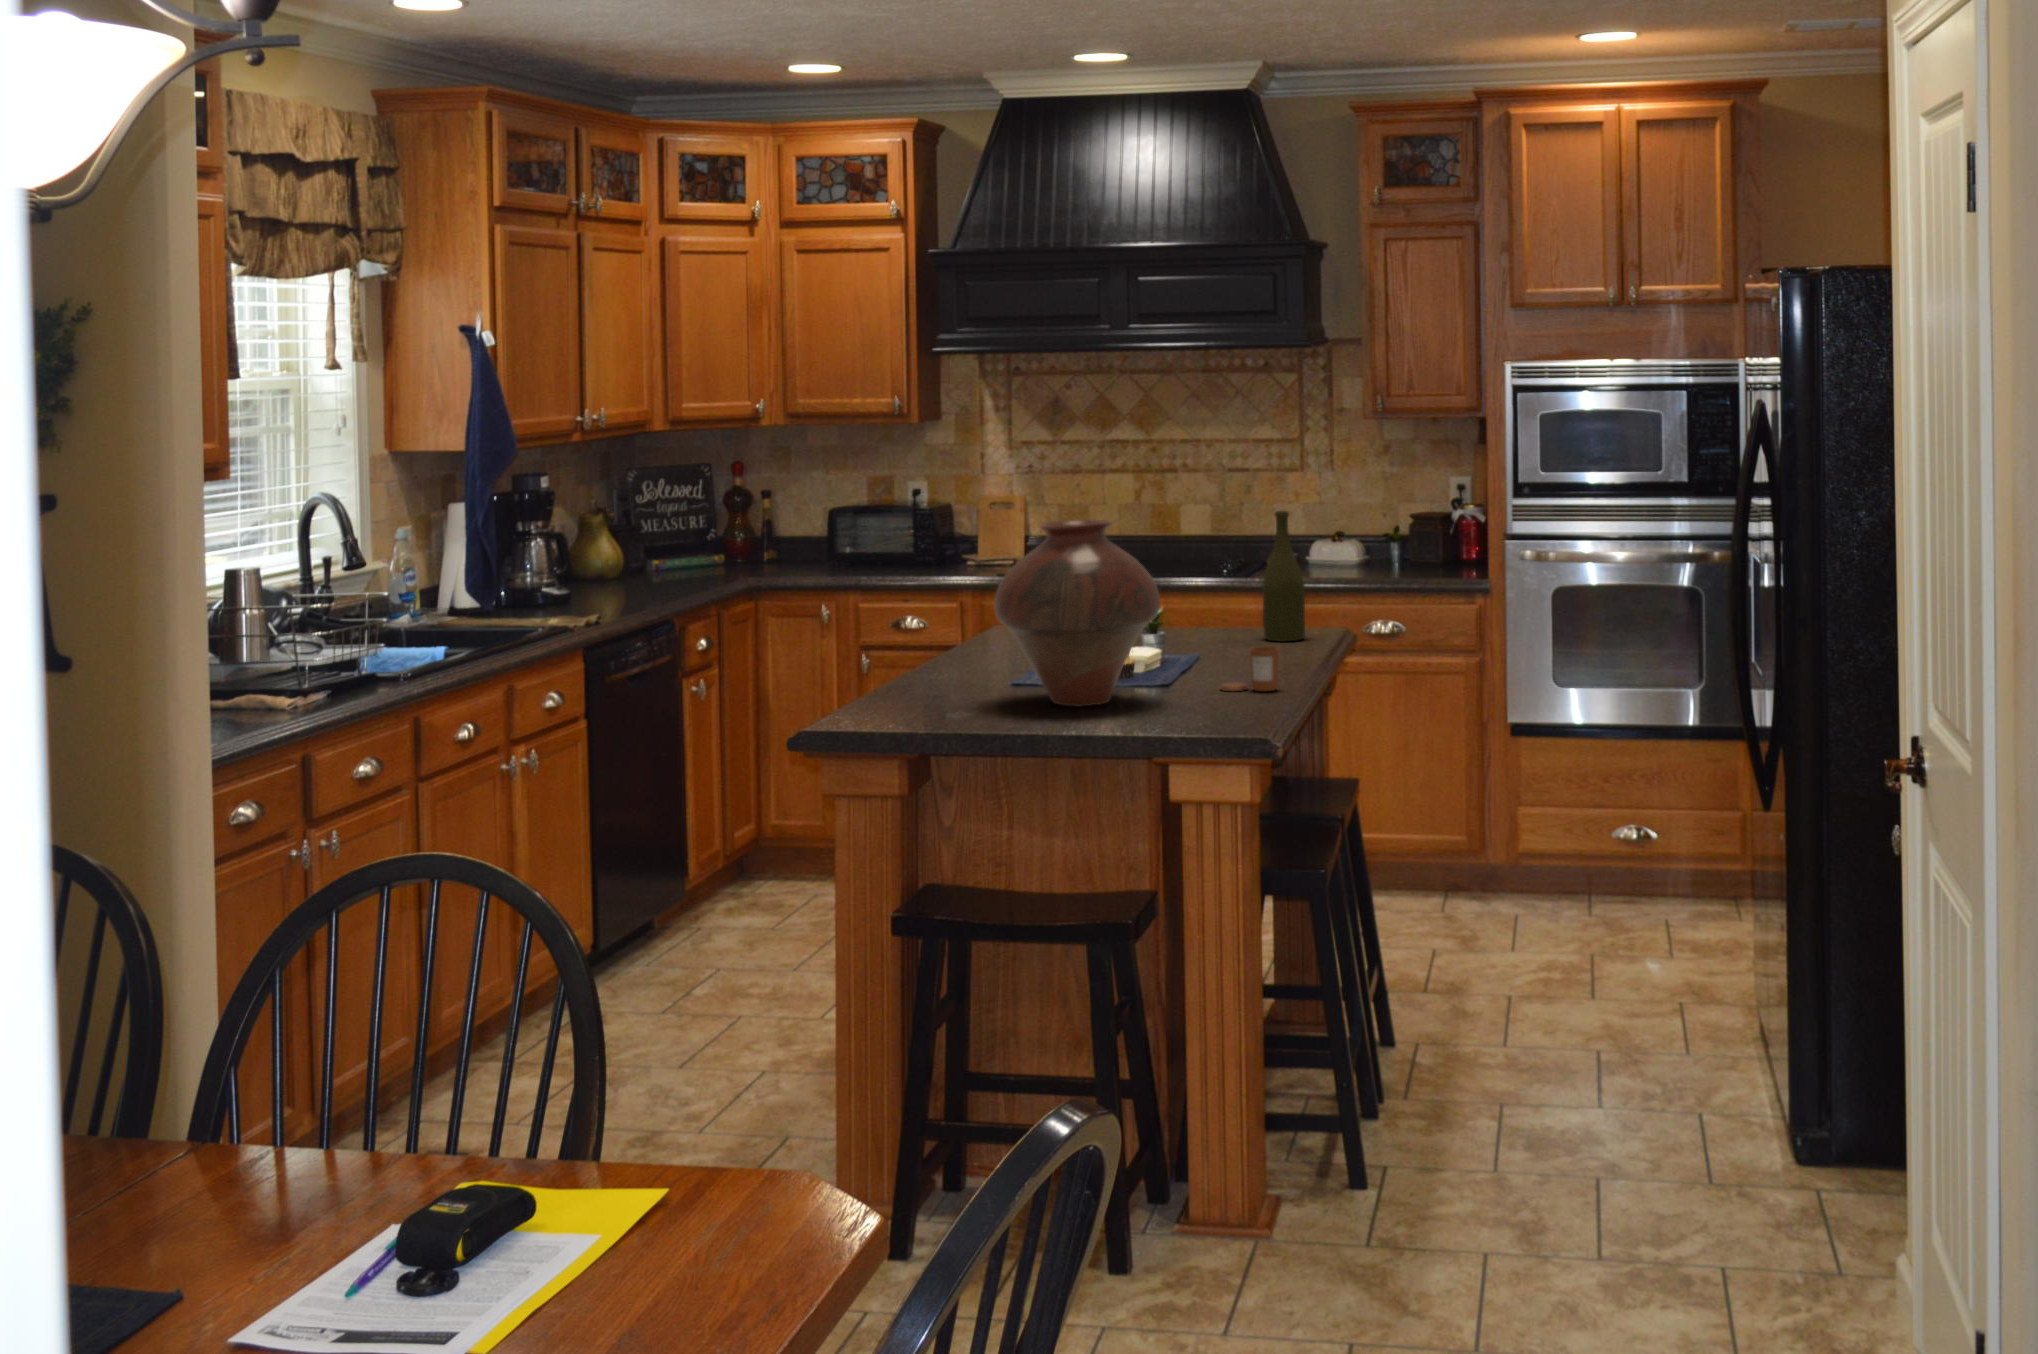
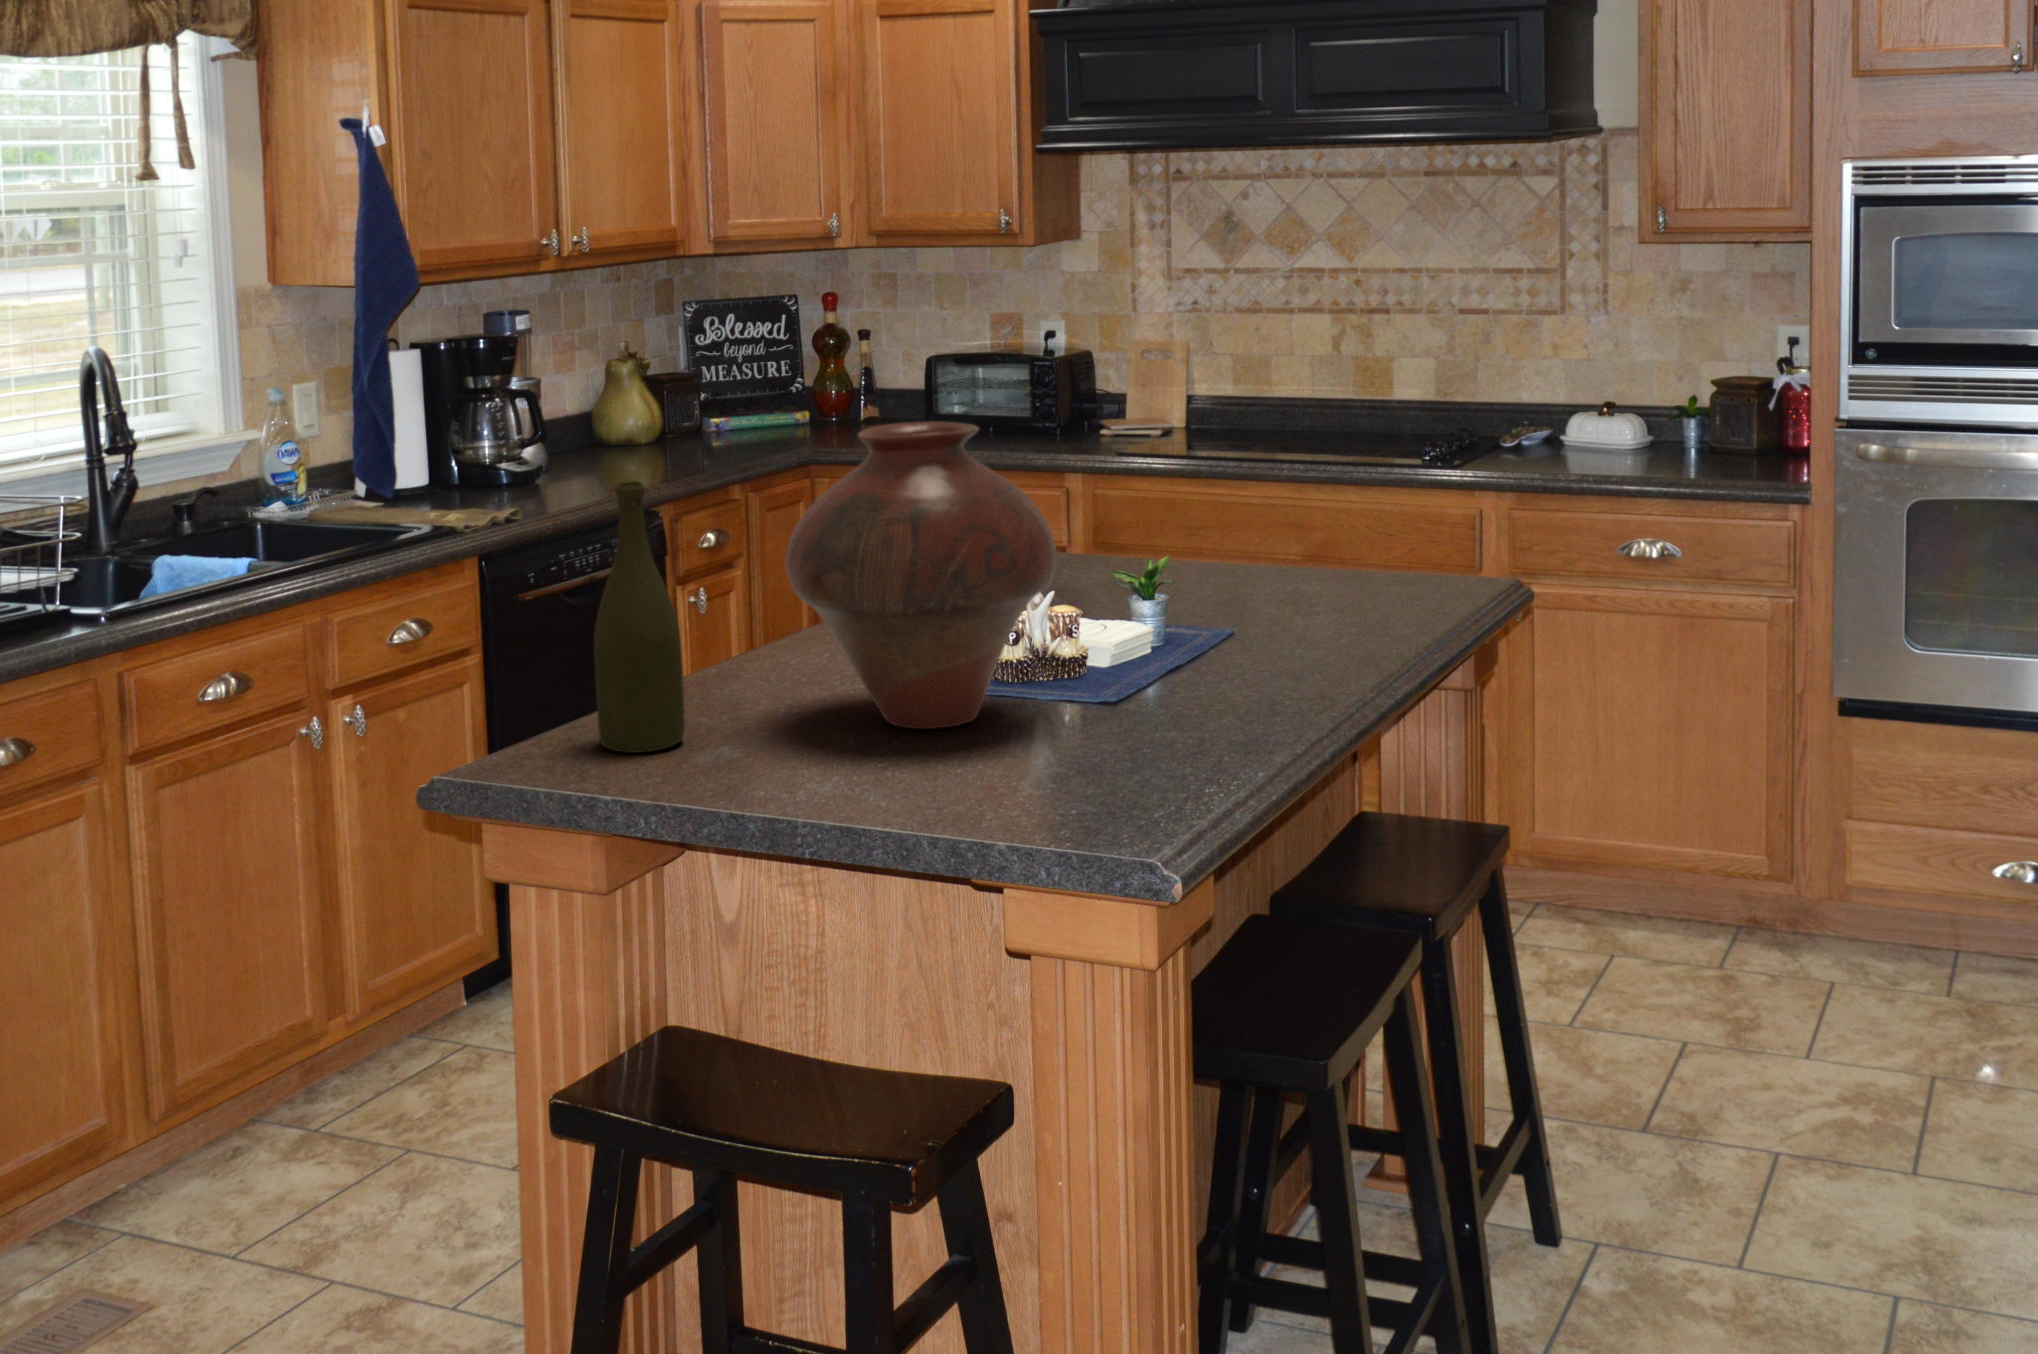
bottle: present [1263,511,1305,642] -> present [594,481,685,753]
candle: present [1220,647,1278,691] -> none [1181,636,1275,711]

